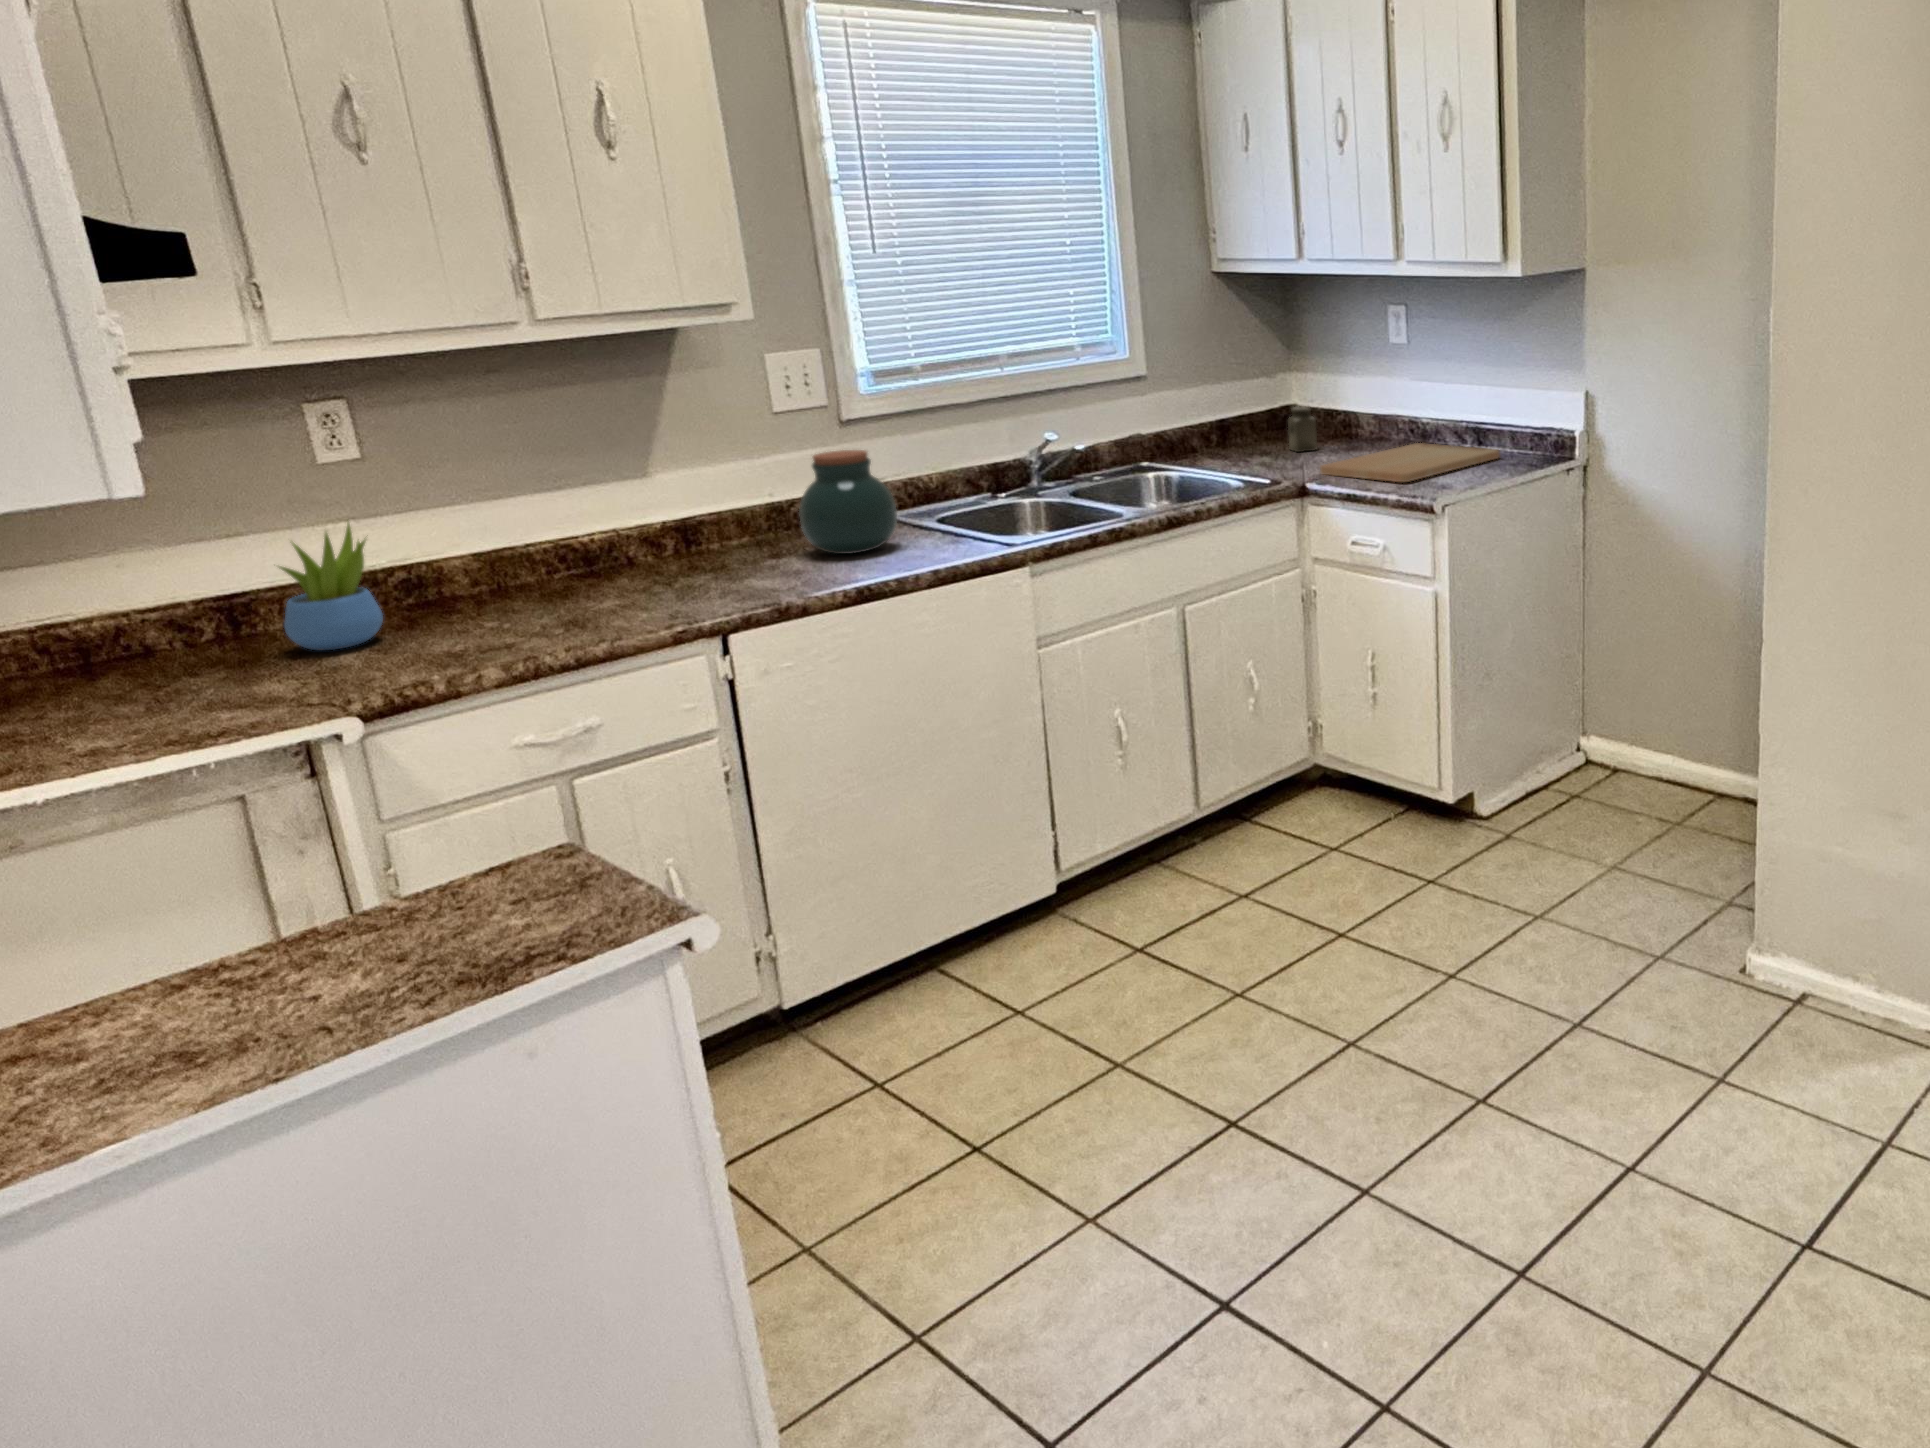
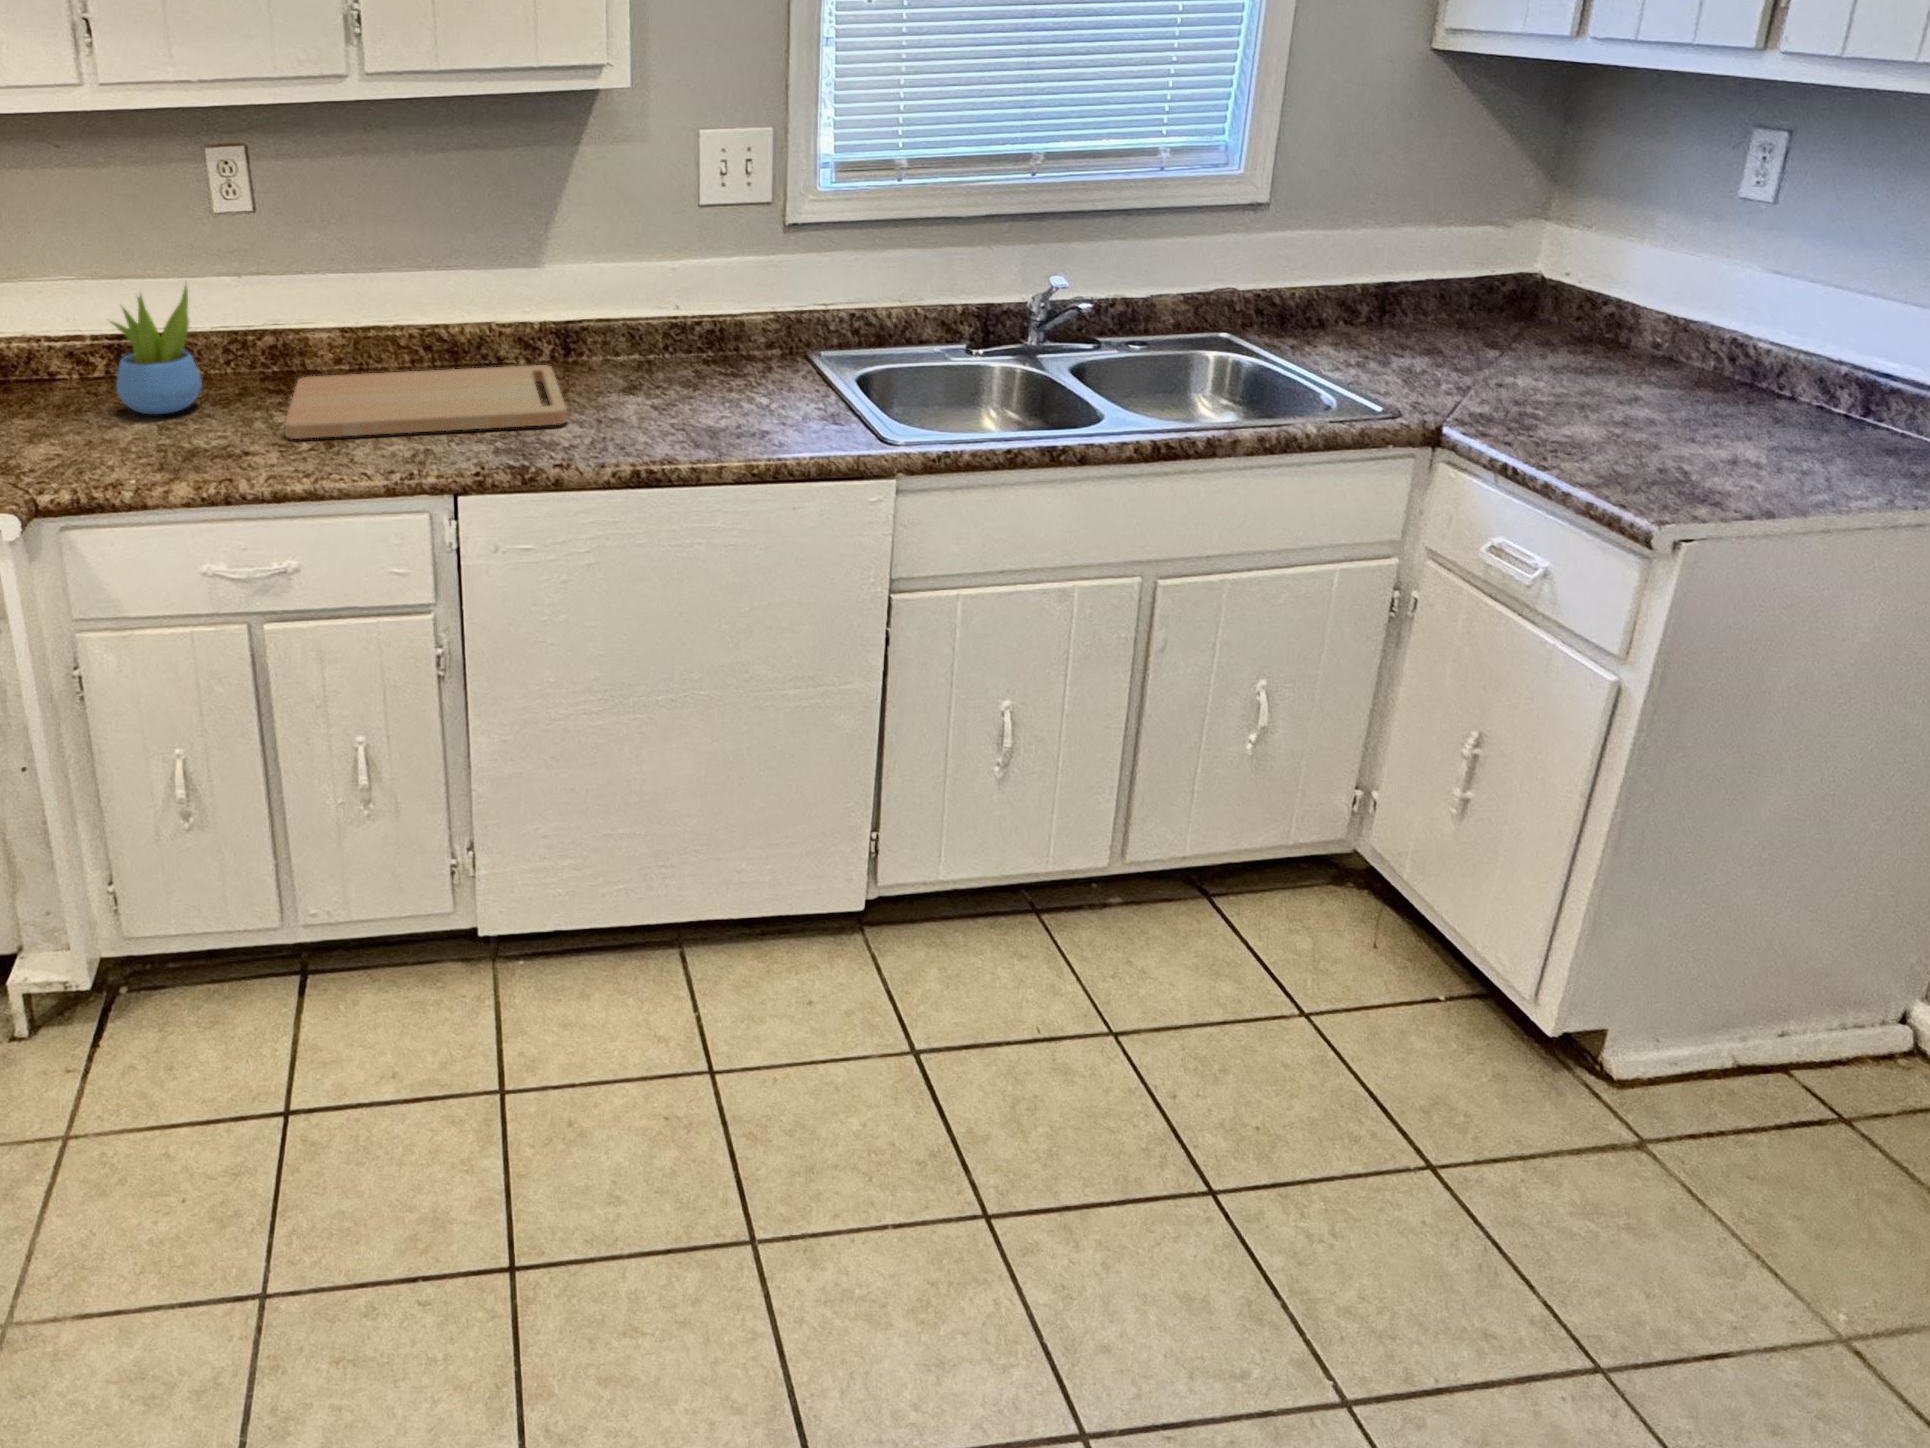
salt shaker: present [1288,406,1317,452] -> none [1483,283,1542,359]
cutting board: present [1320,443,1500,482] -> present [285,365,567,439]
jar: present [799,450,897,554] -> none [652,270,768,407]

